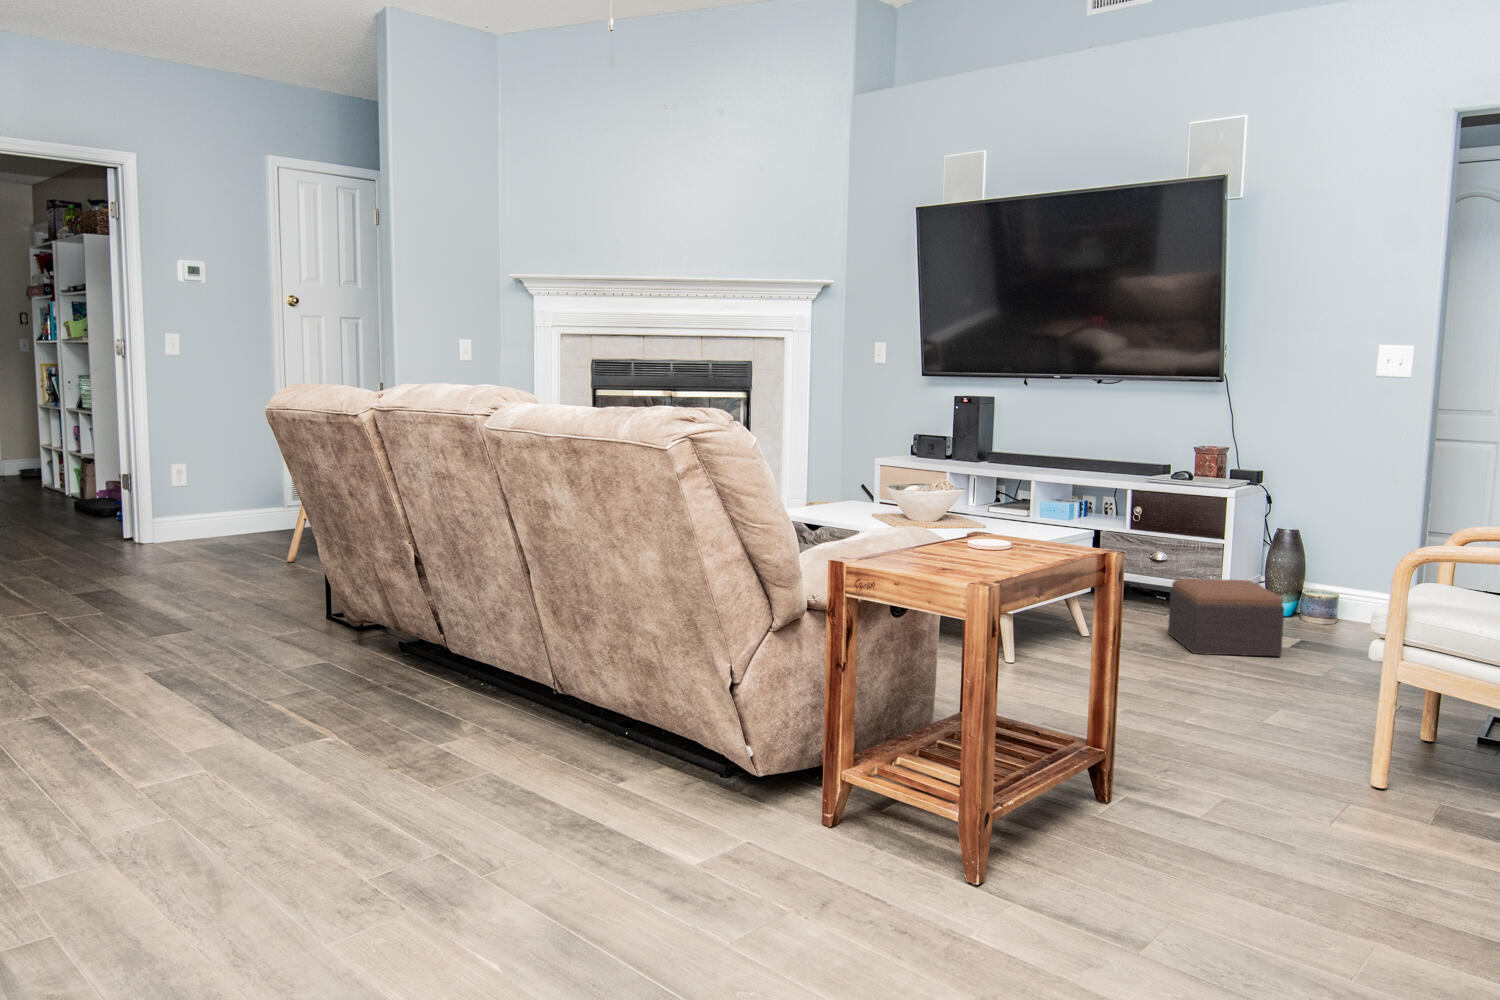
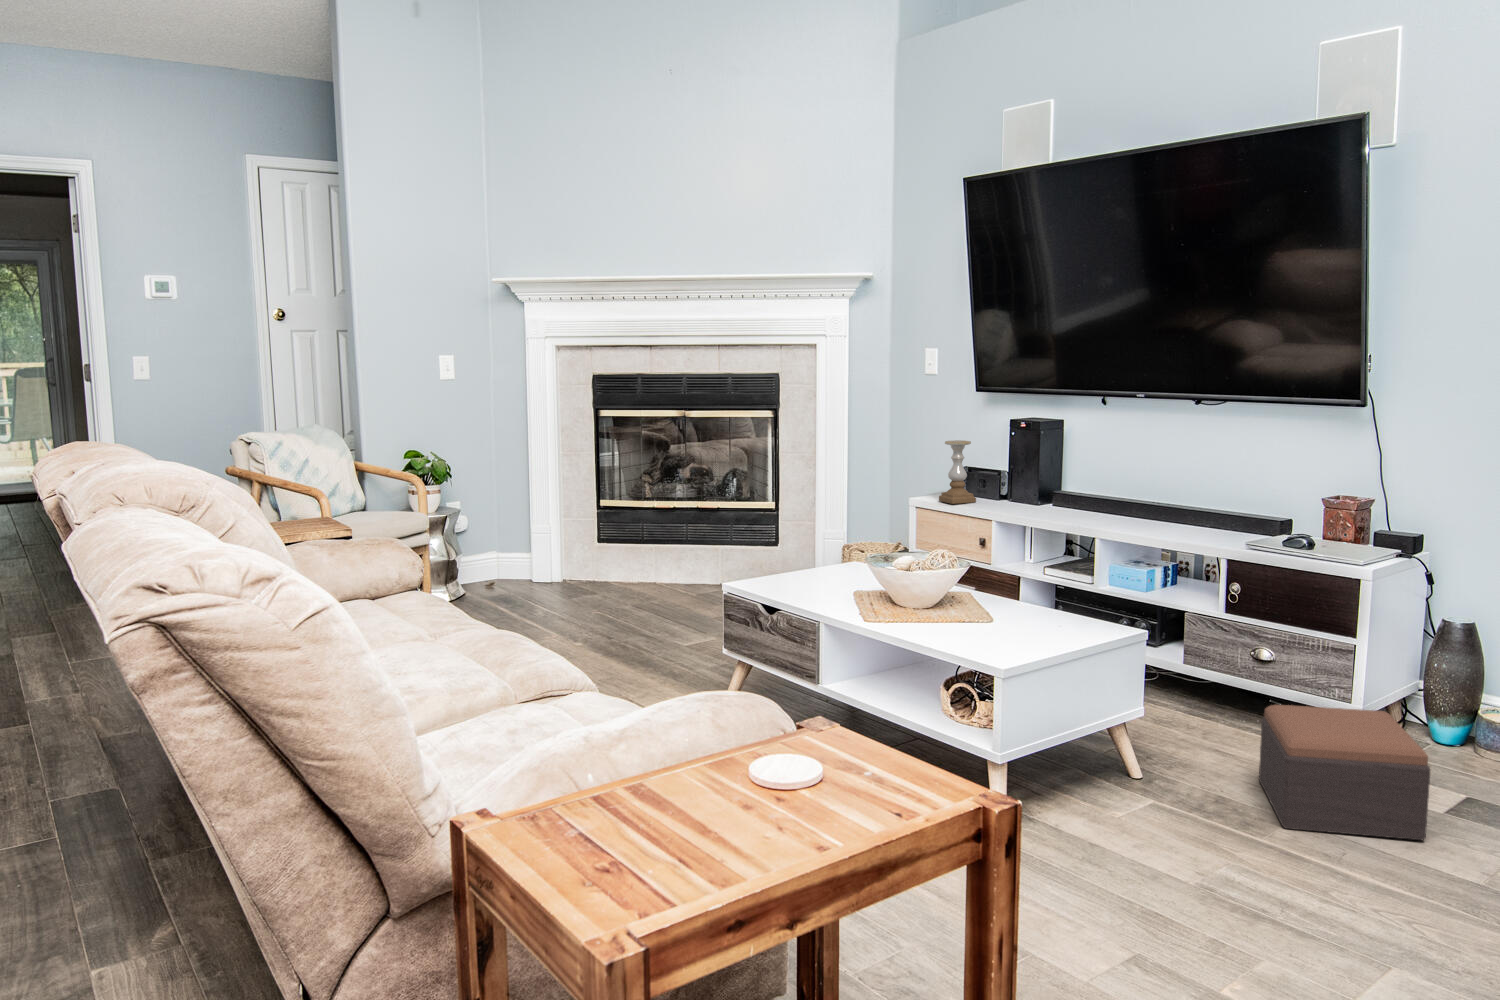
candle holder: none [897,413,927,462] -> present [939,440,976,504]

